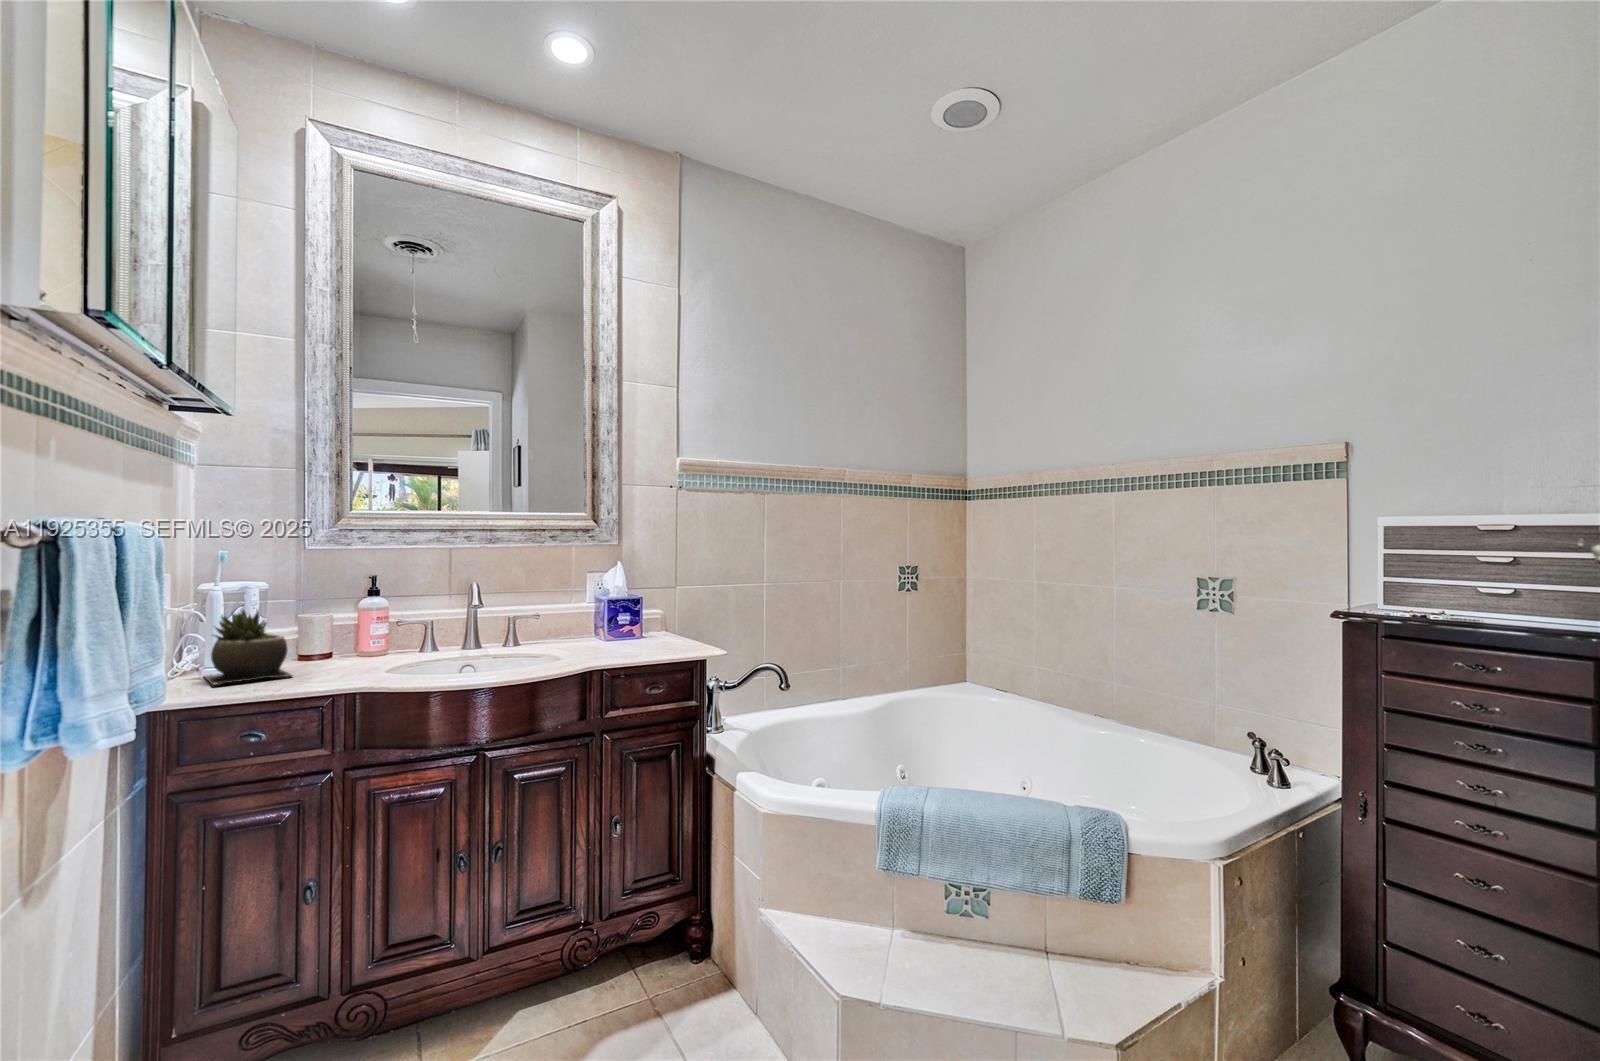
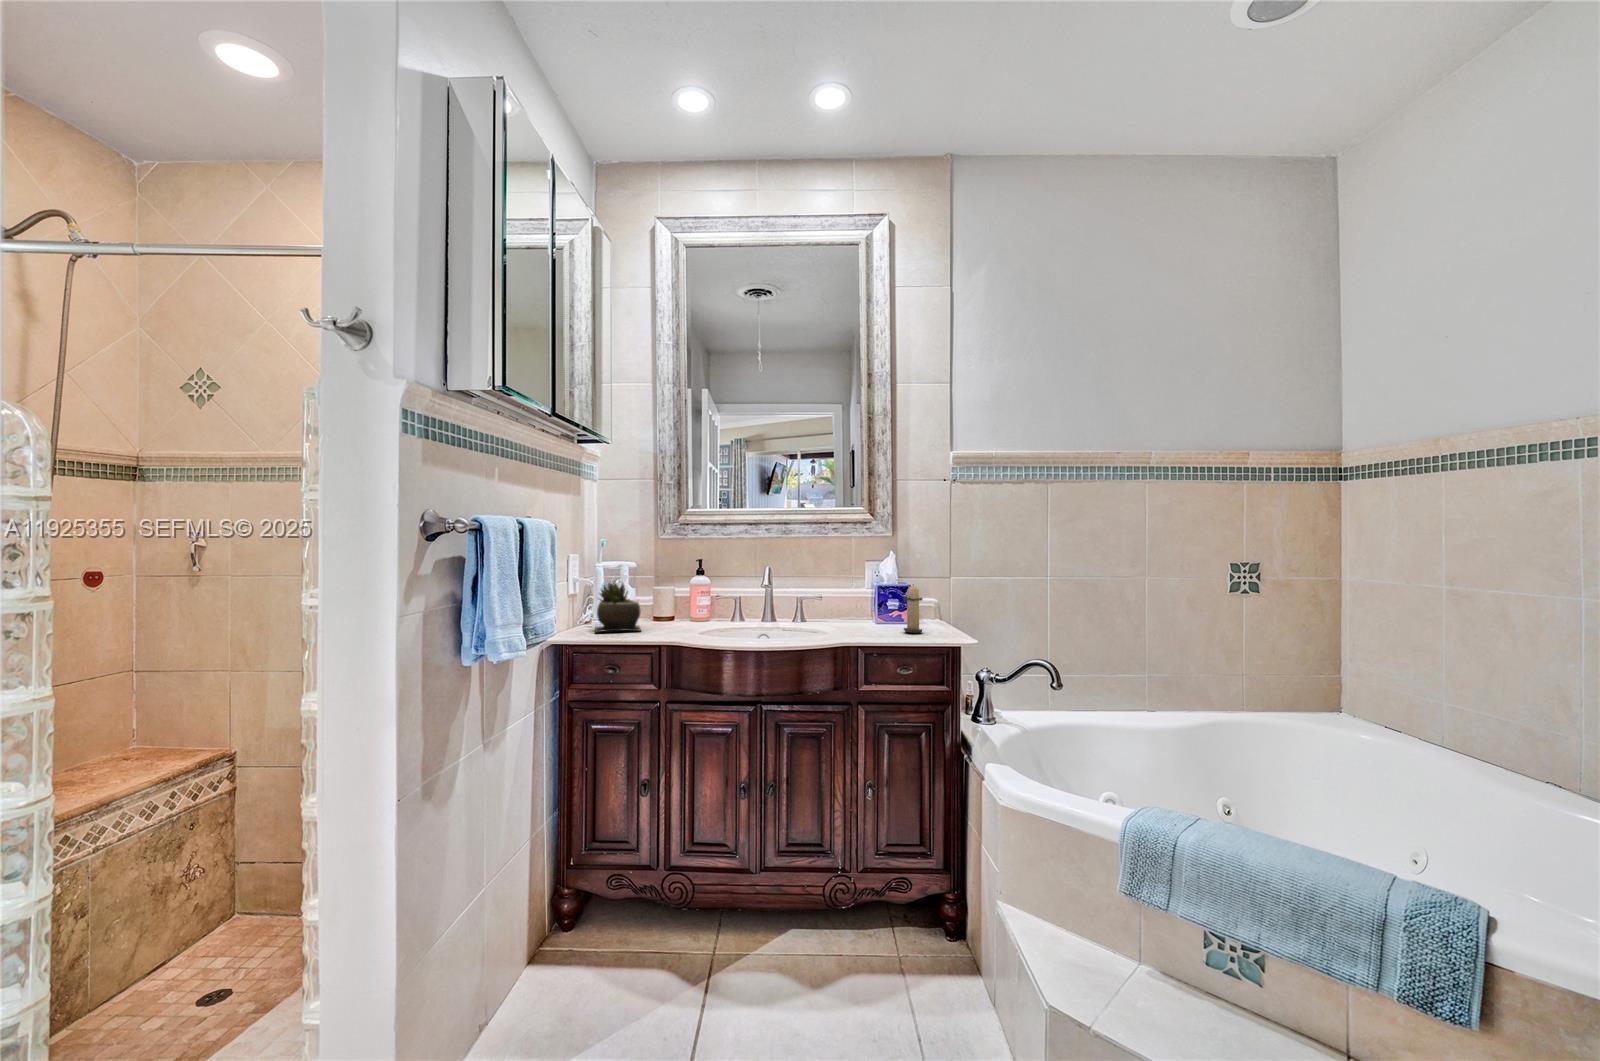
candle: none [640,594,666,649] -> present [903,585,923,633]

